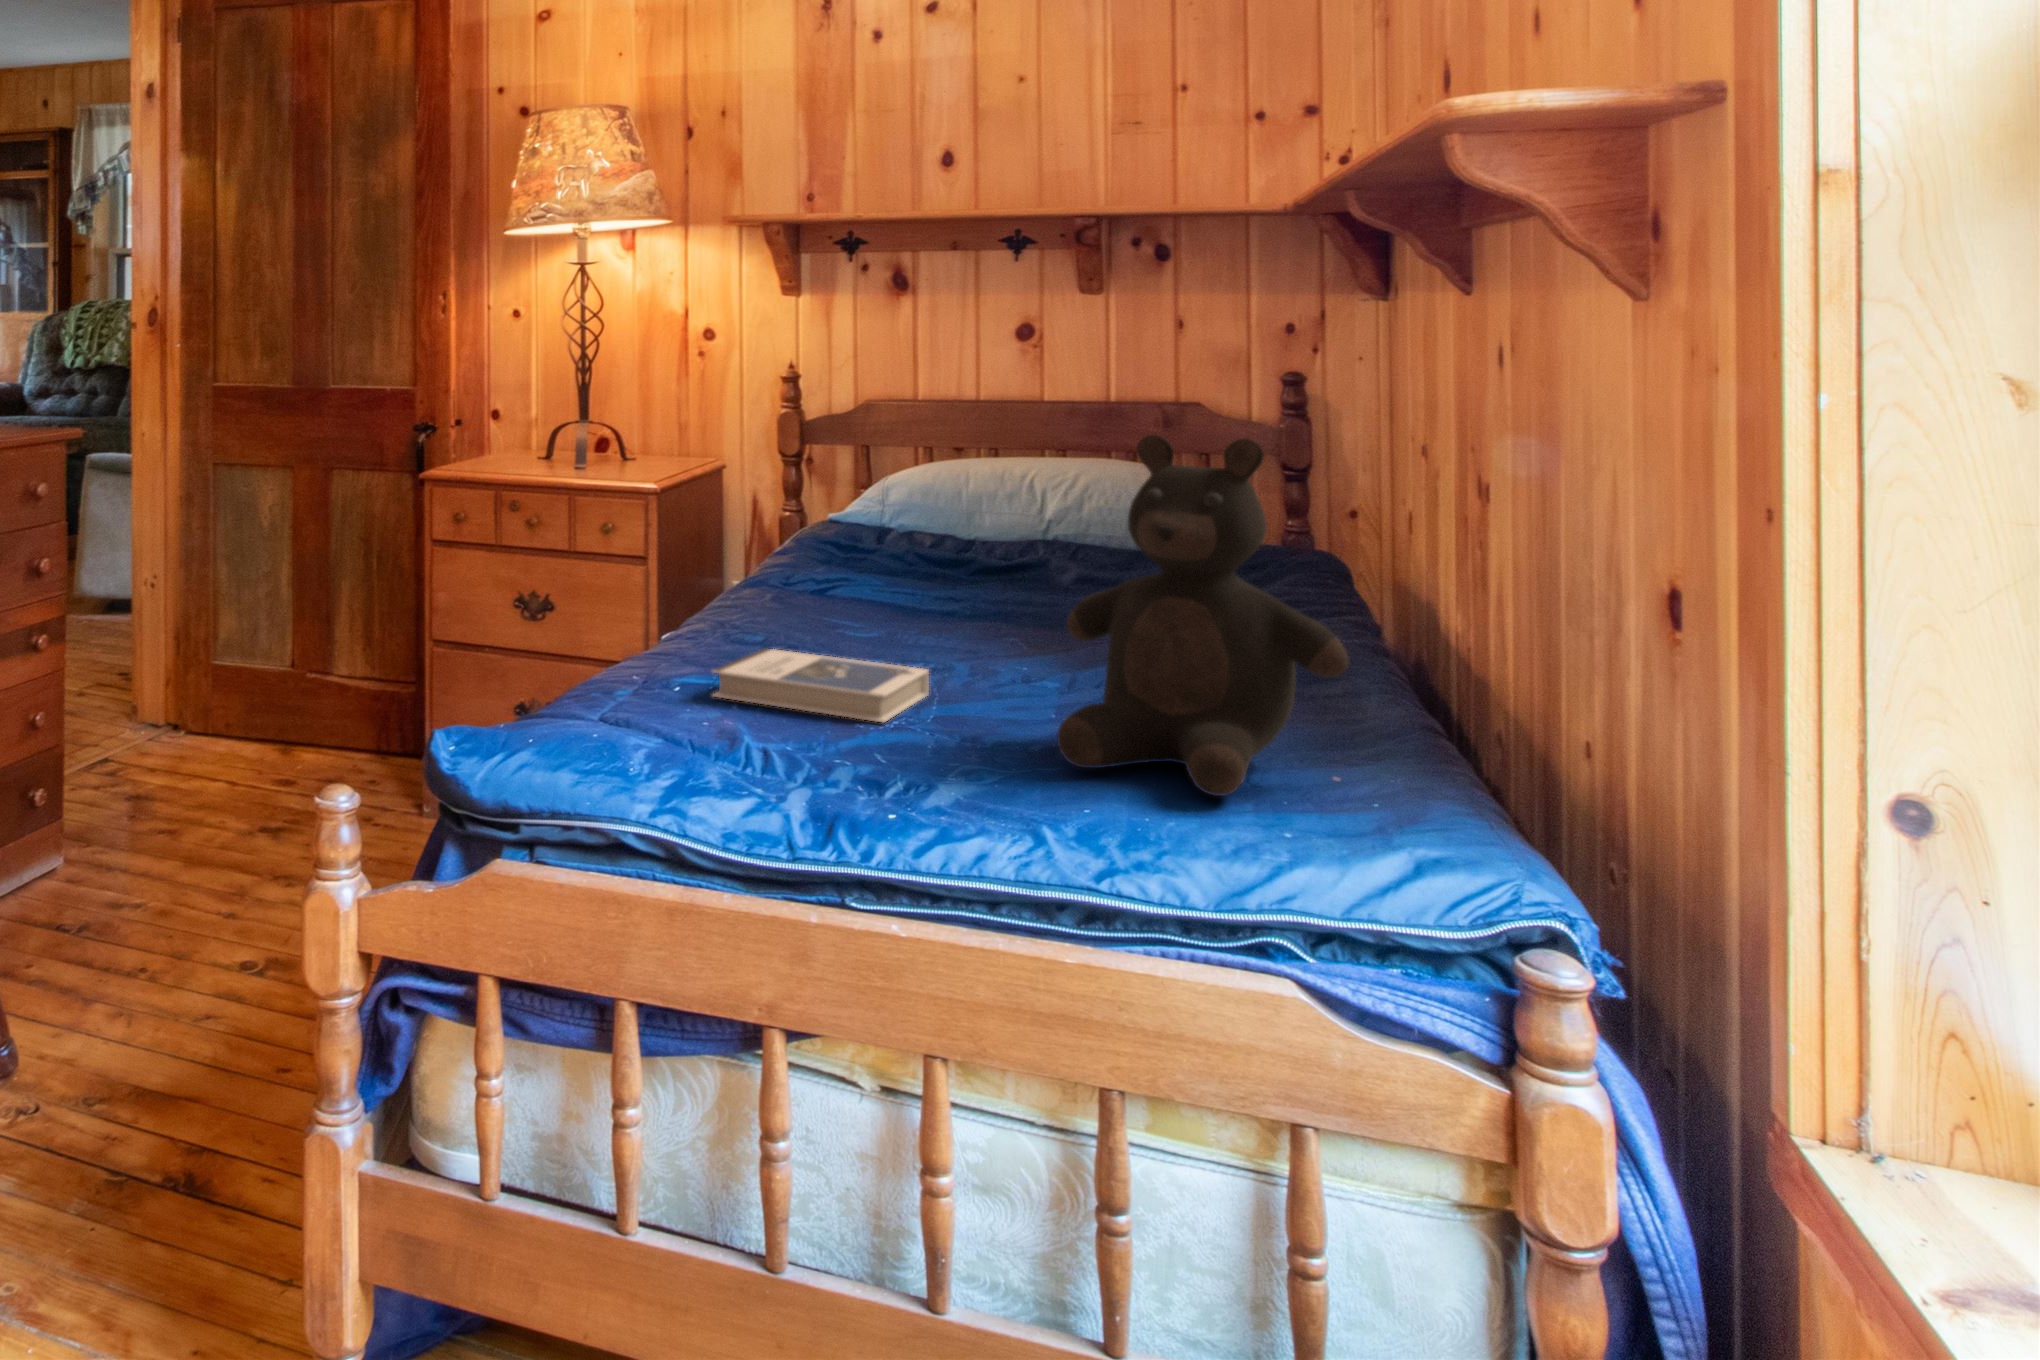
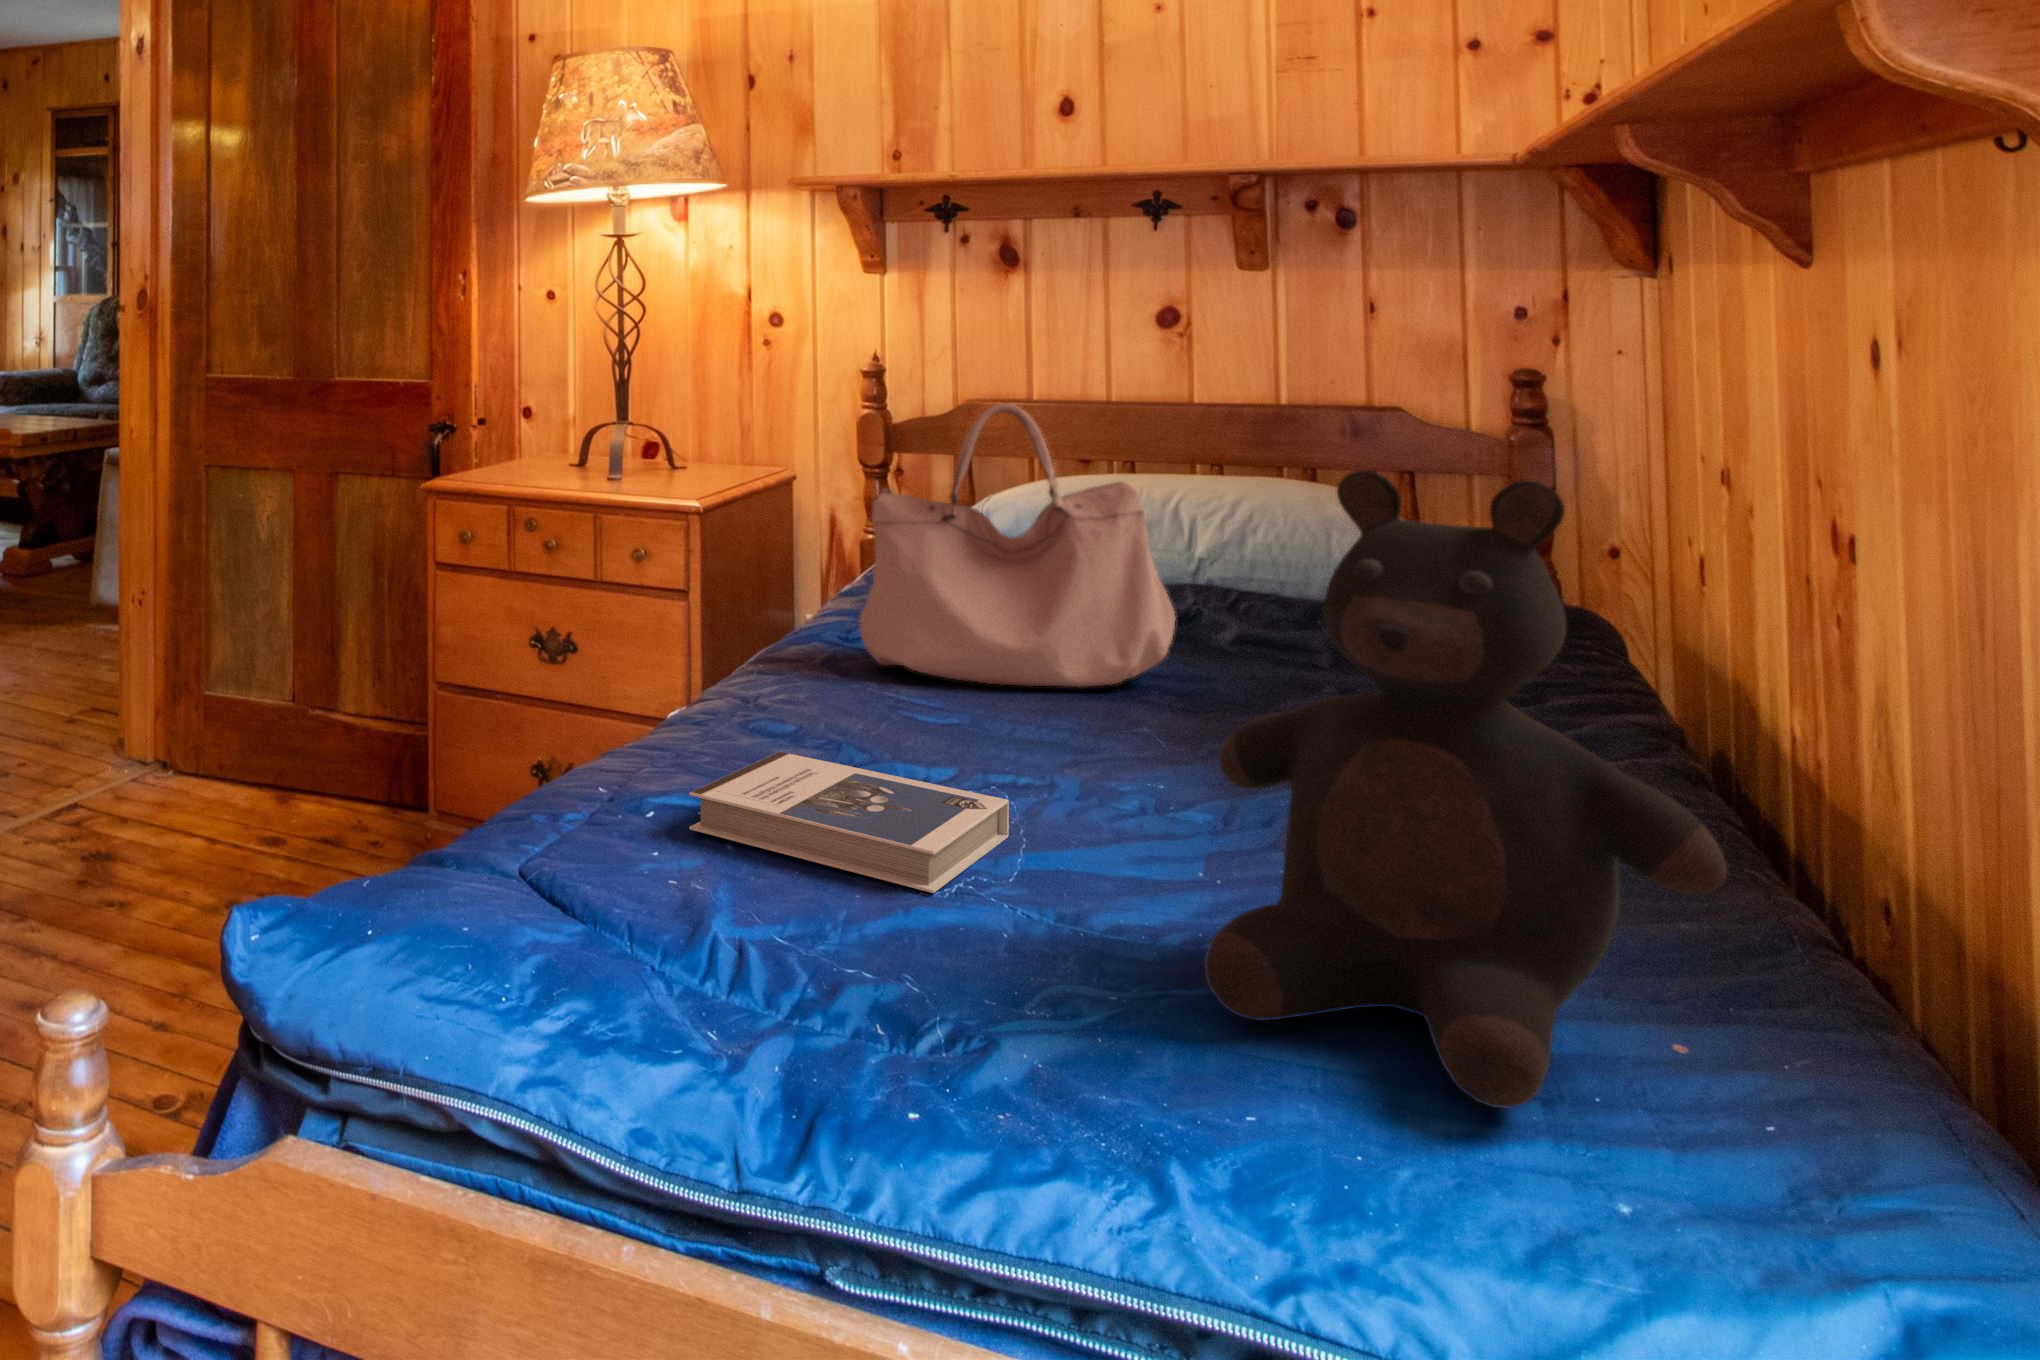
handbag: none [804,400,1039,611] -> present [860,404,1176,687]

